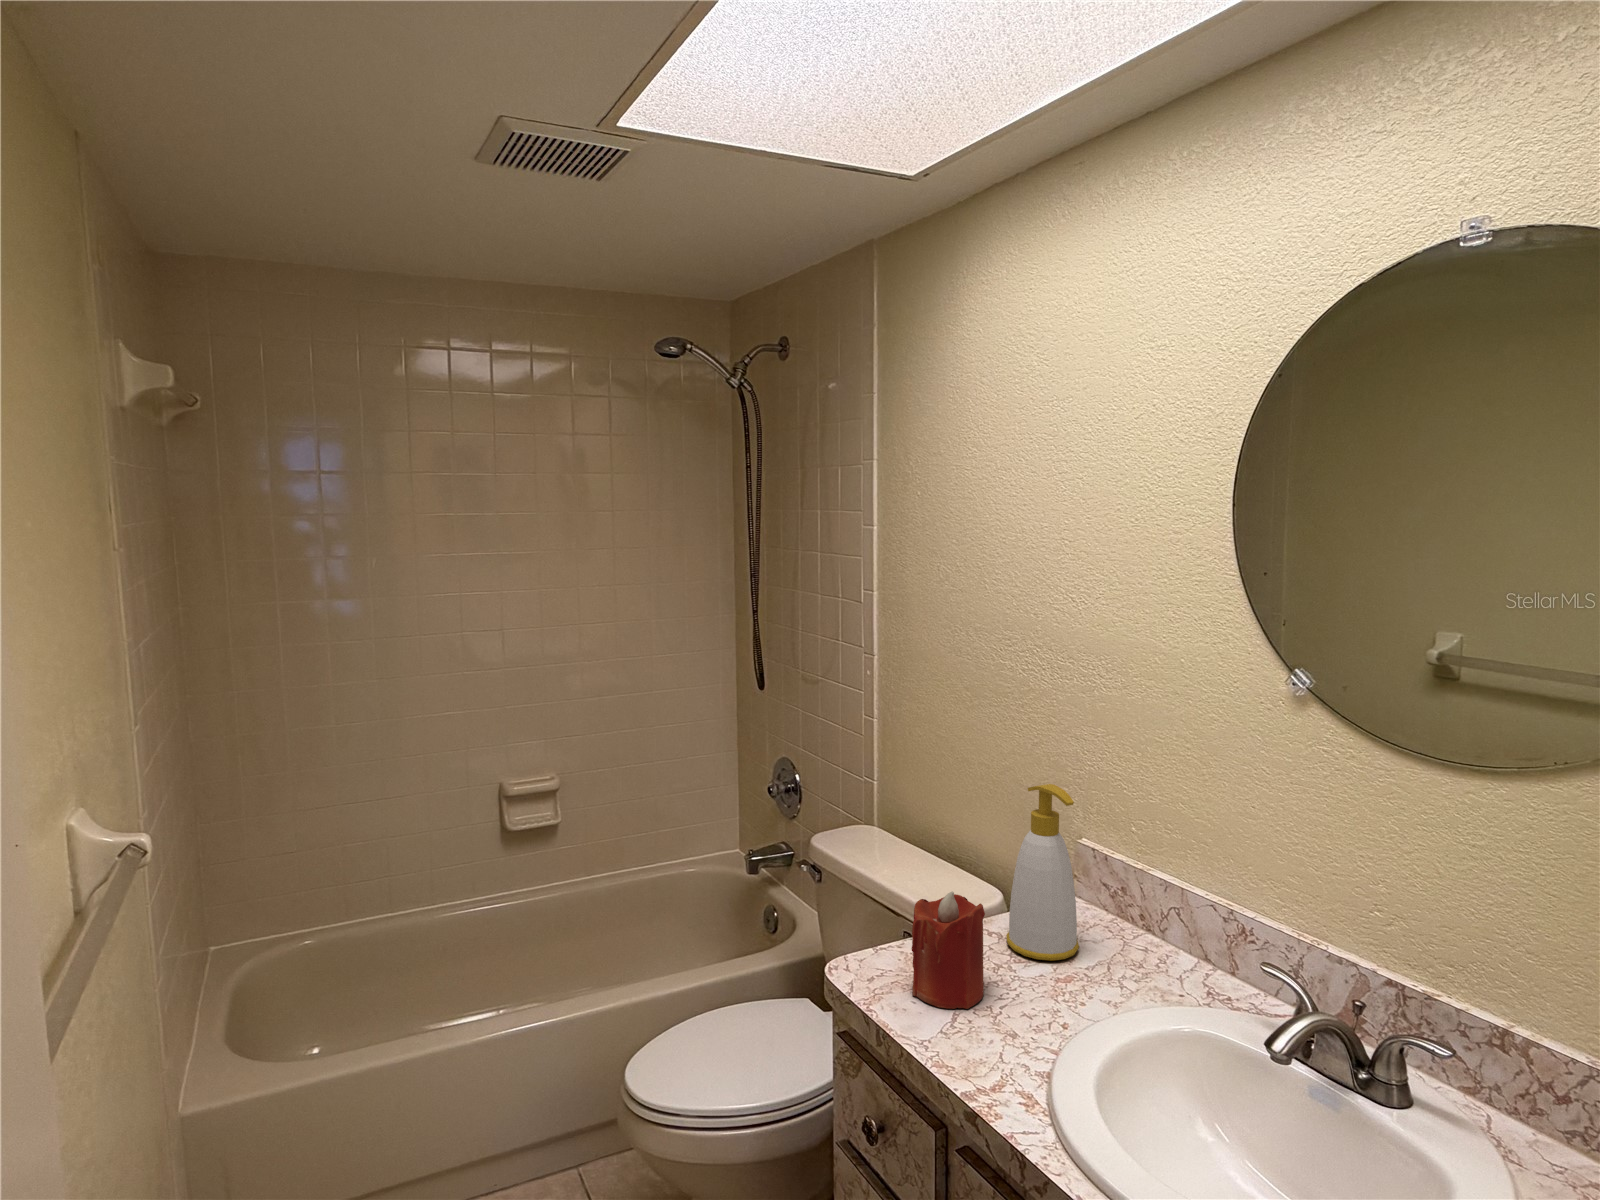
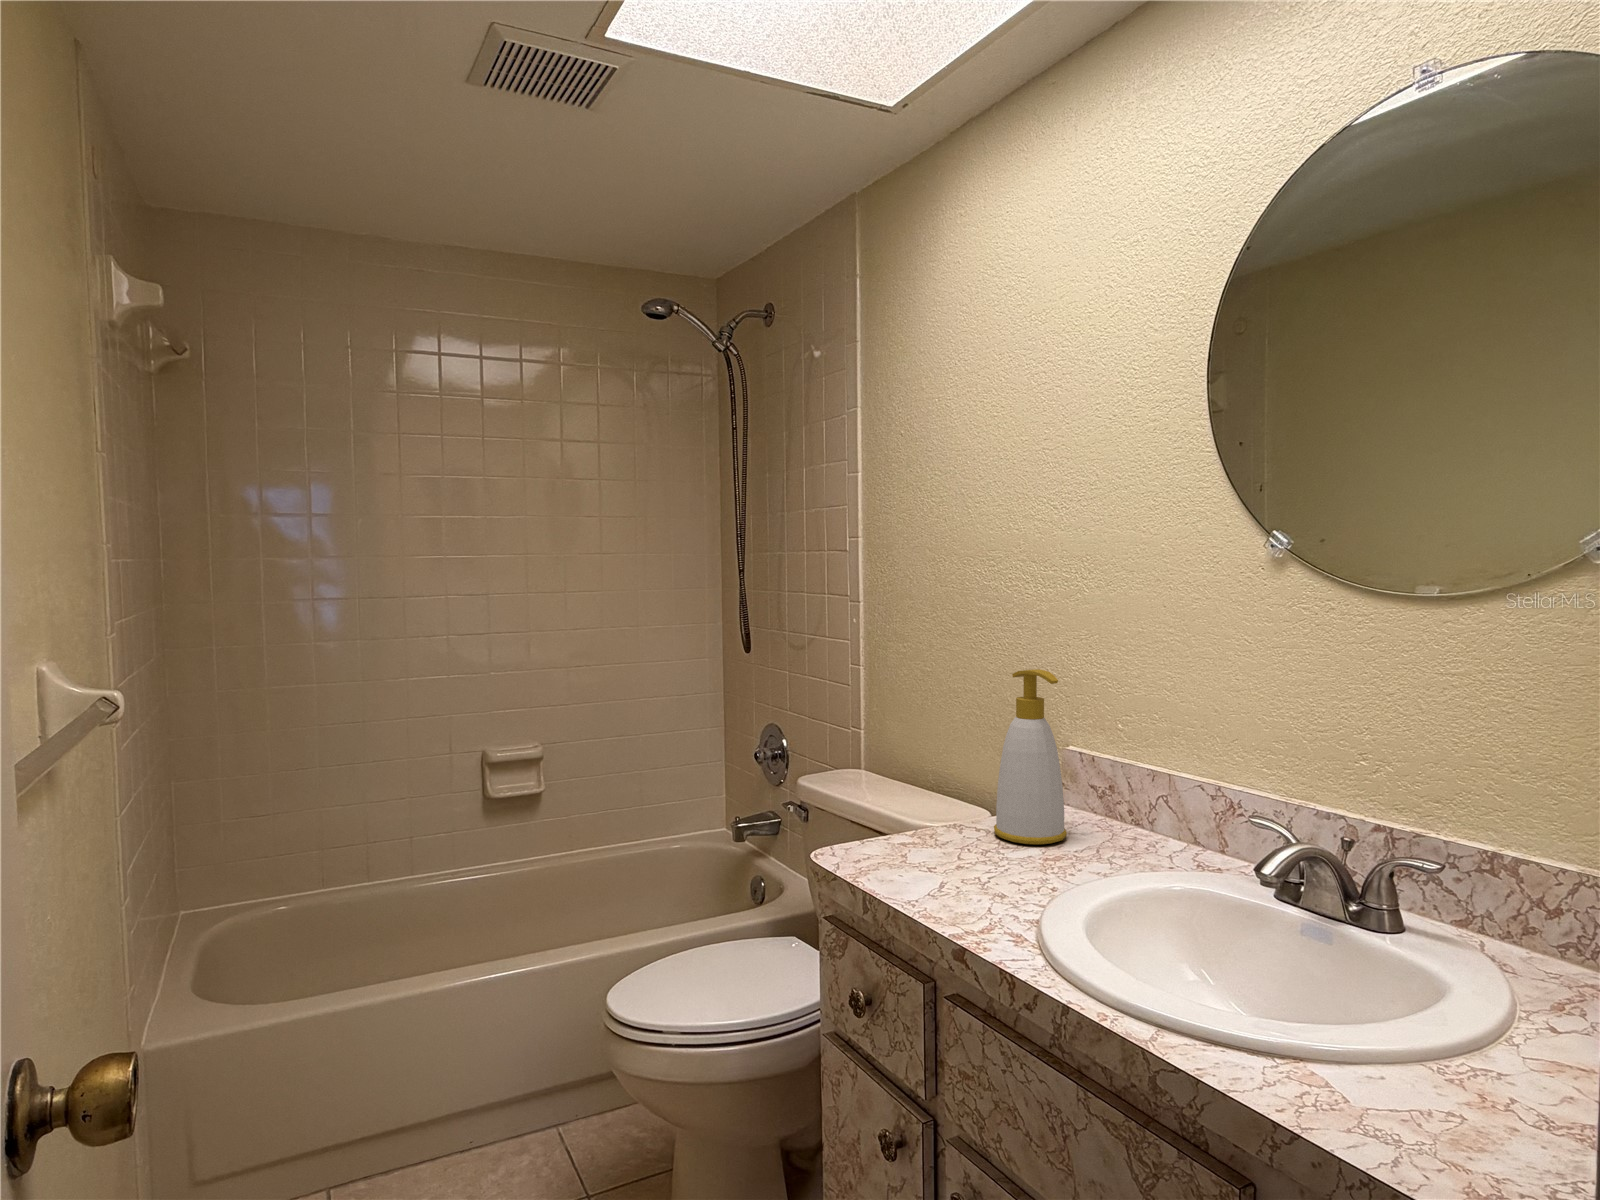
candle: present [911,891,985,1009] -> none [898,761,971,877]

